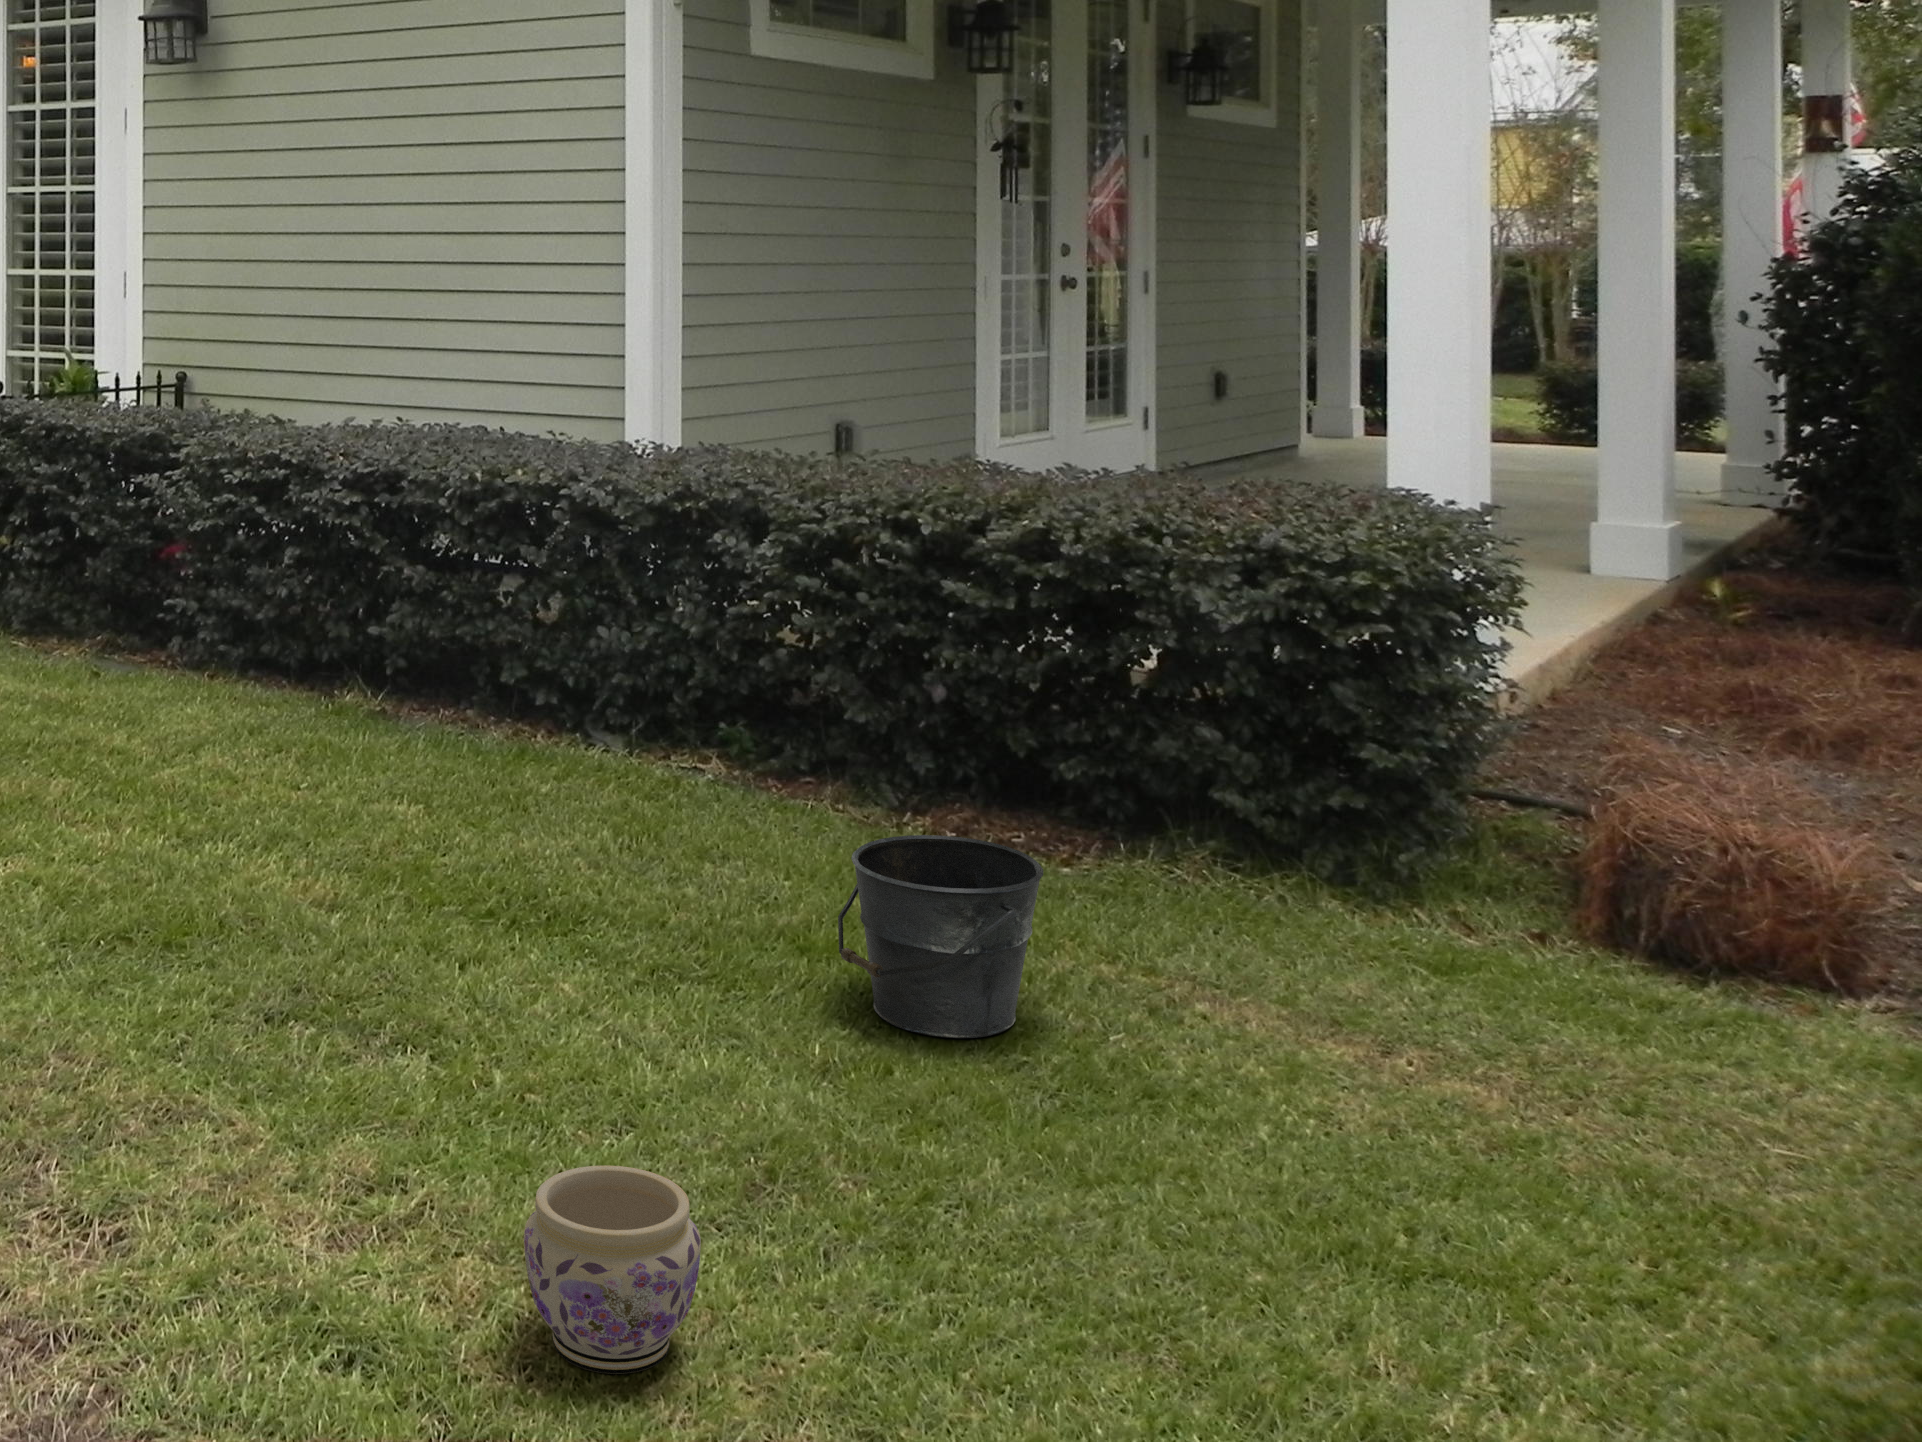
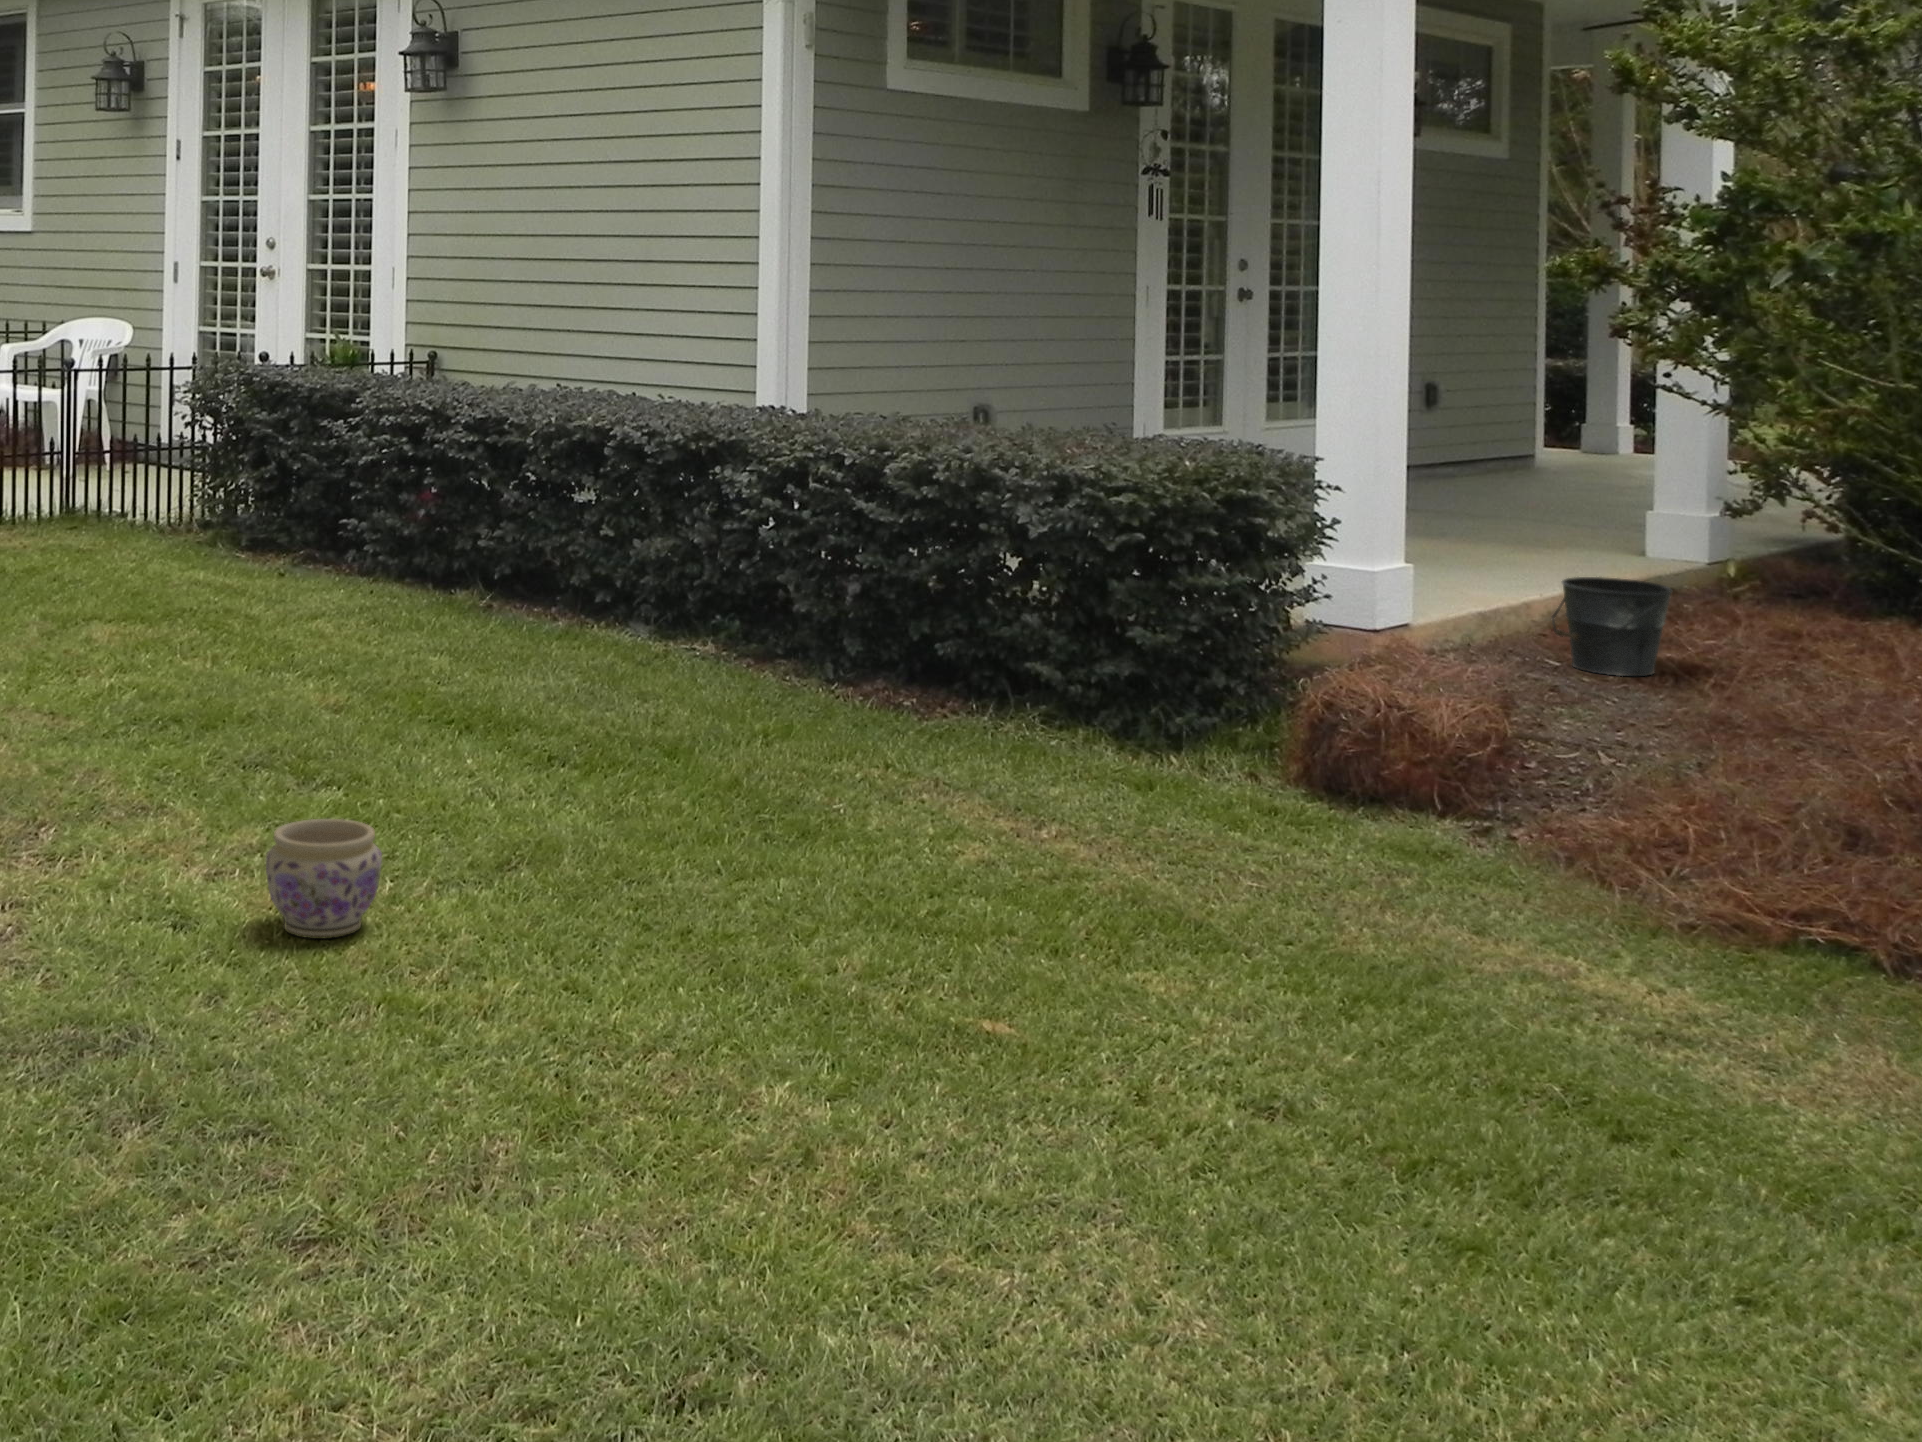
bucket: present [838,835,1043,1038] -> present [1552,577,1672,676]

